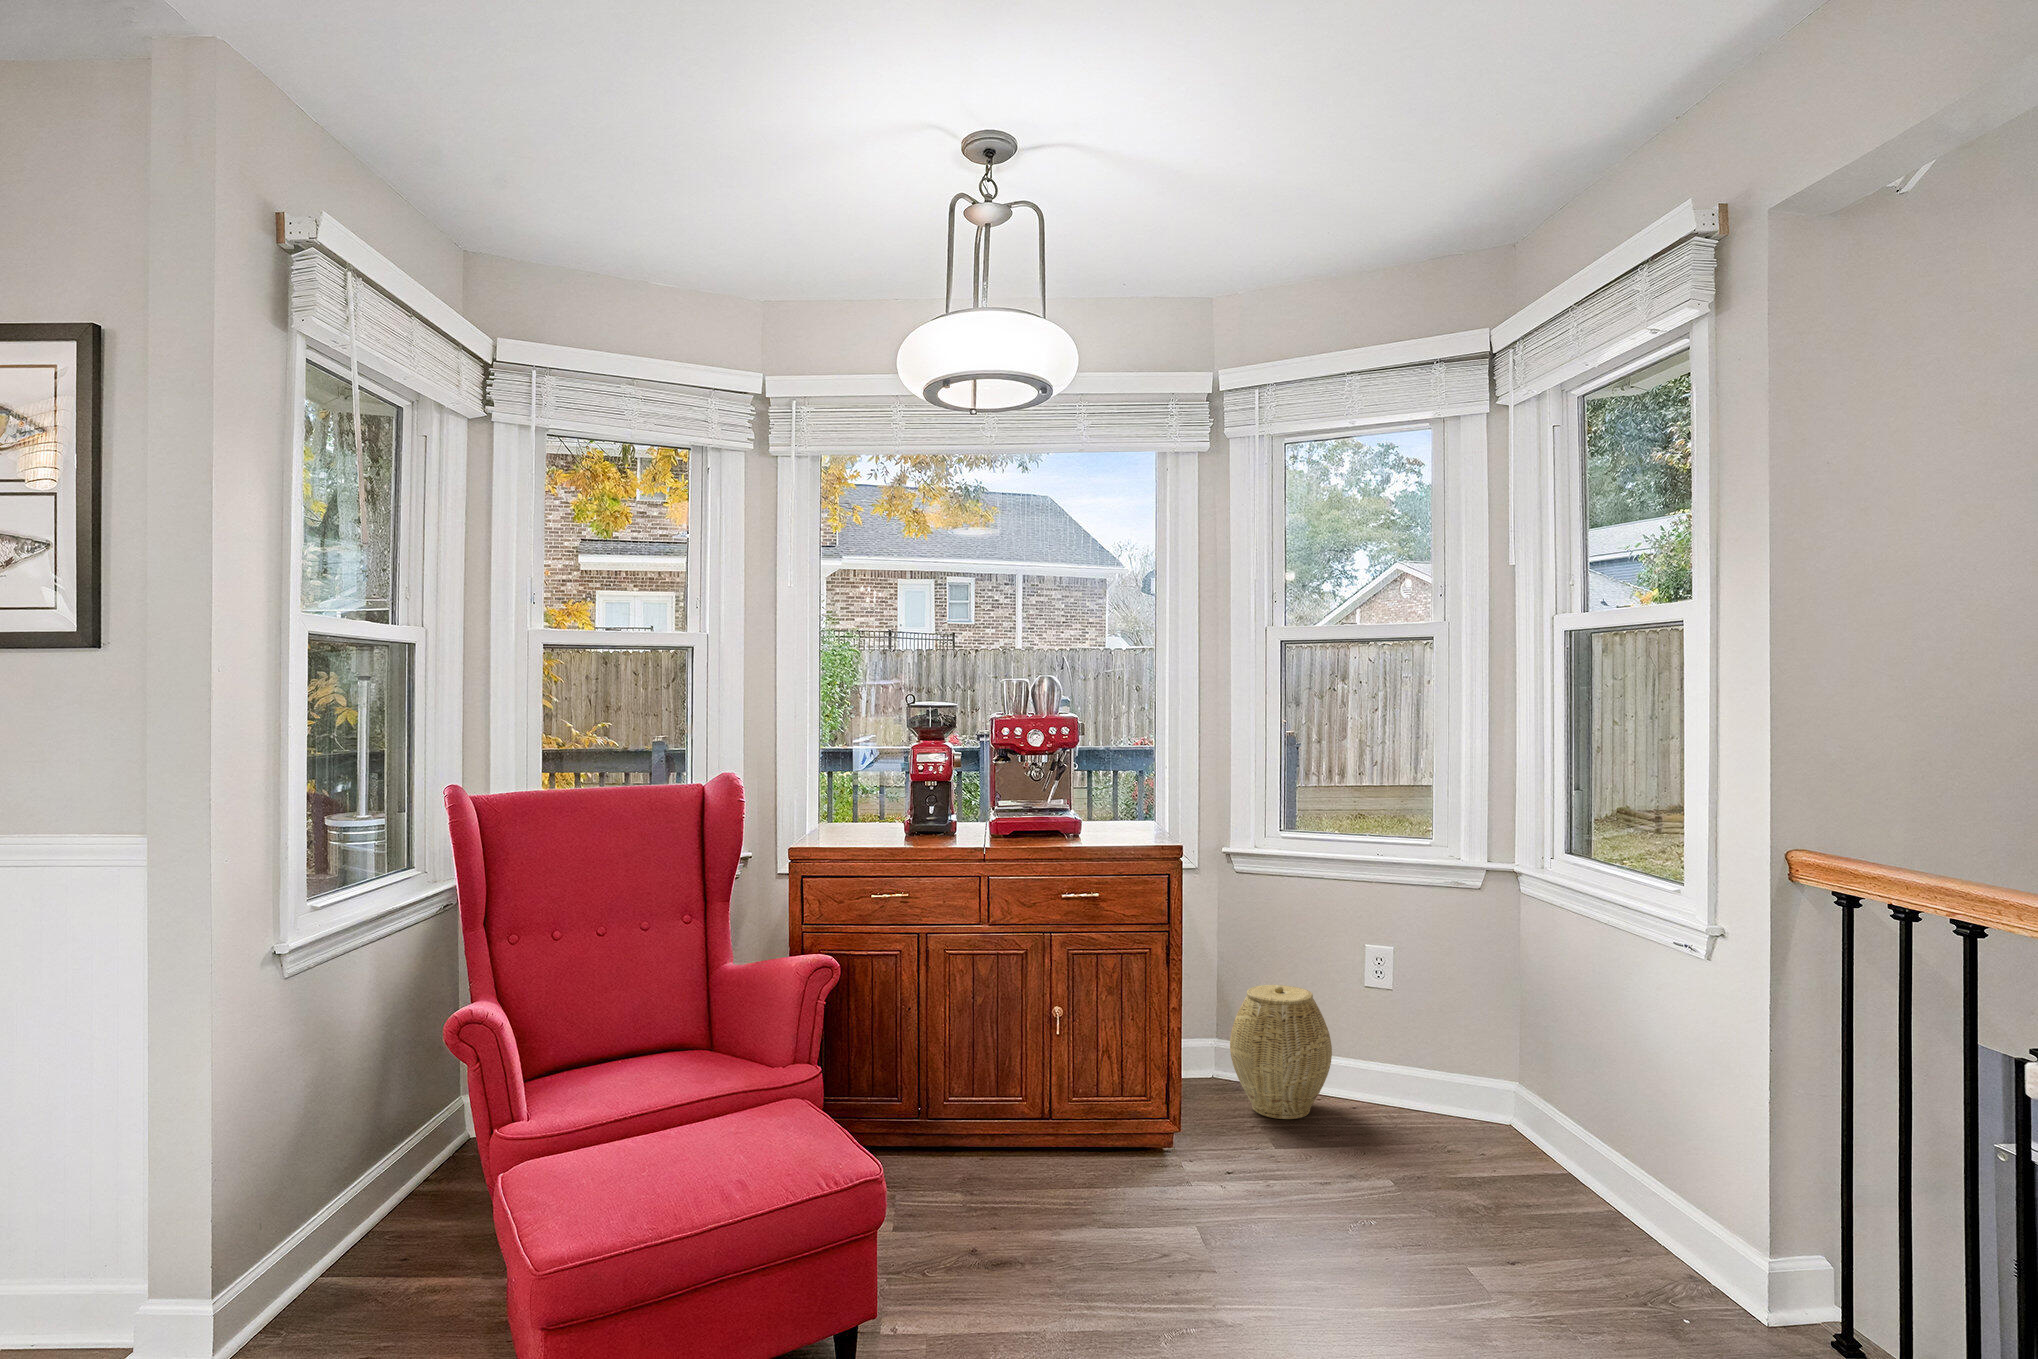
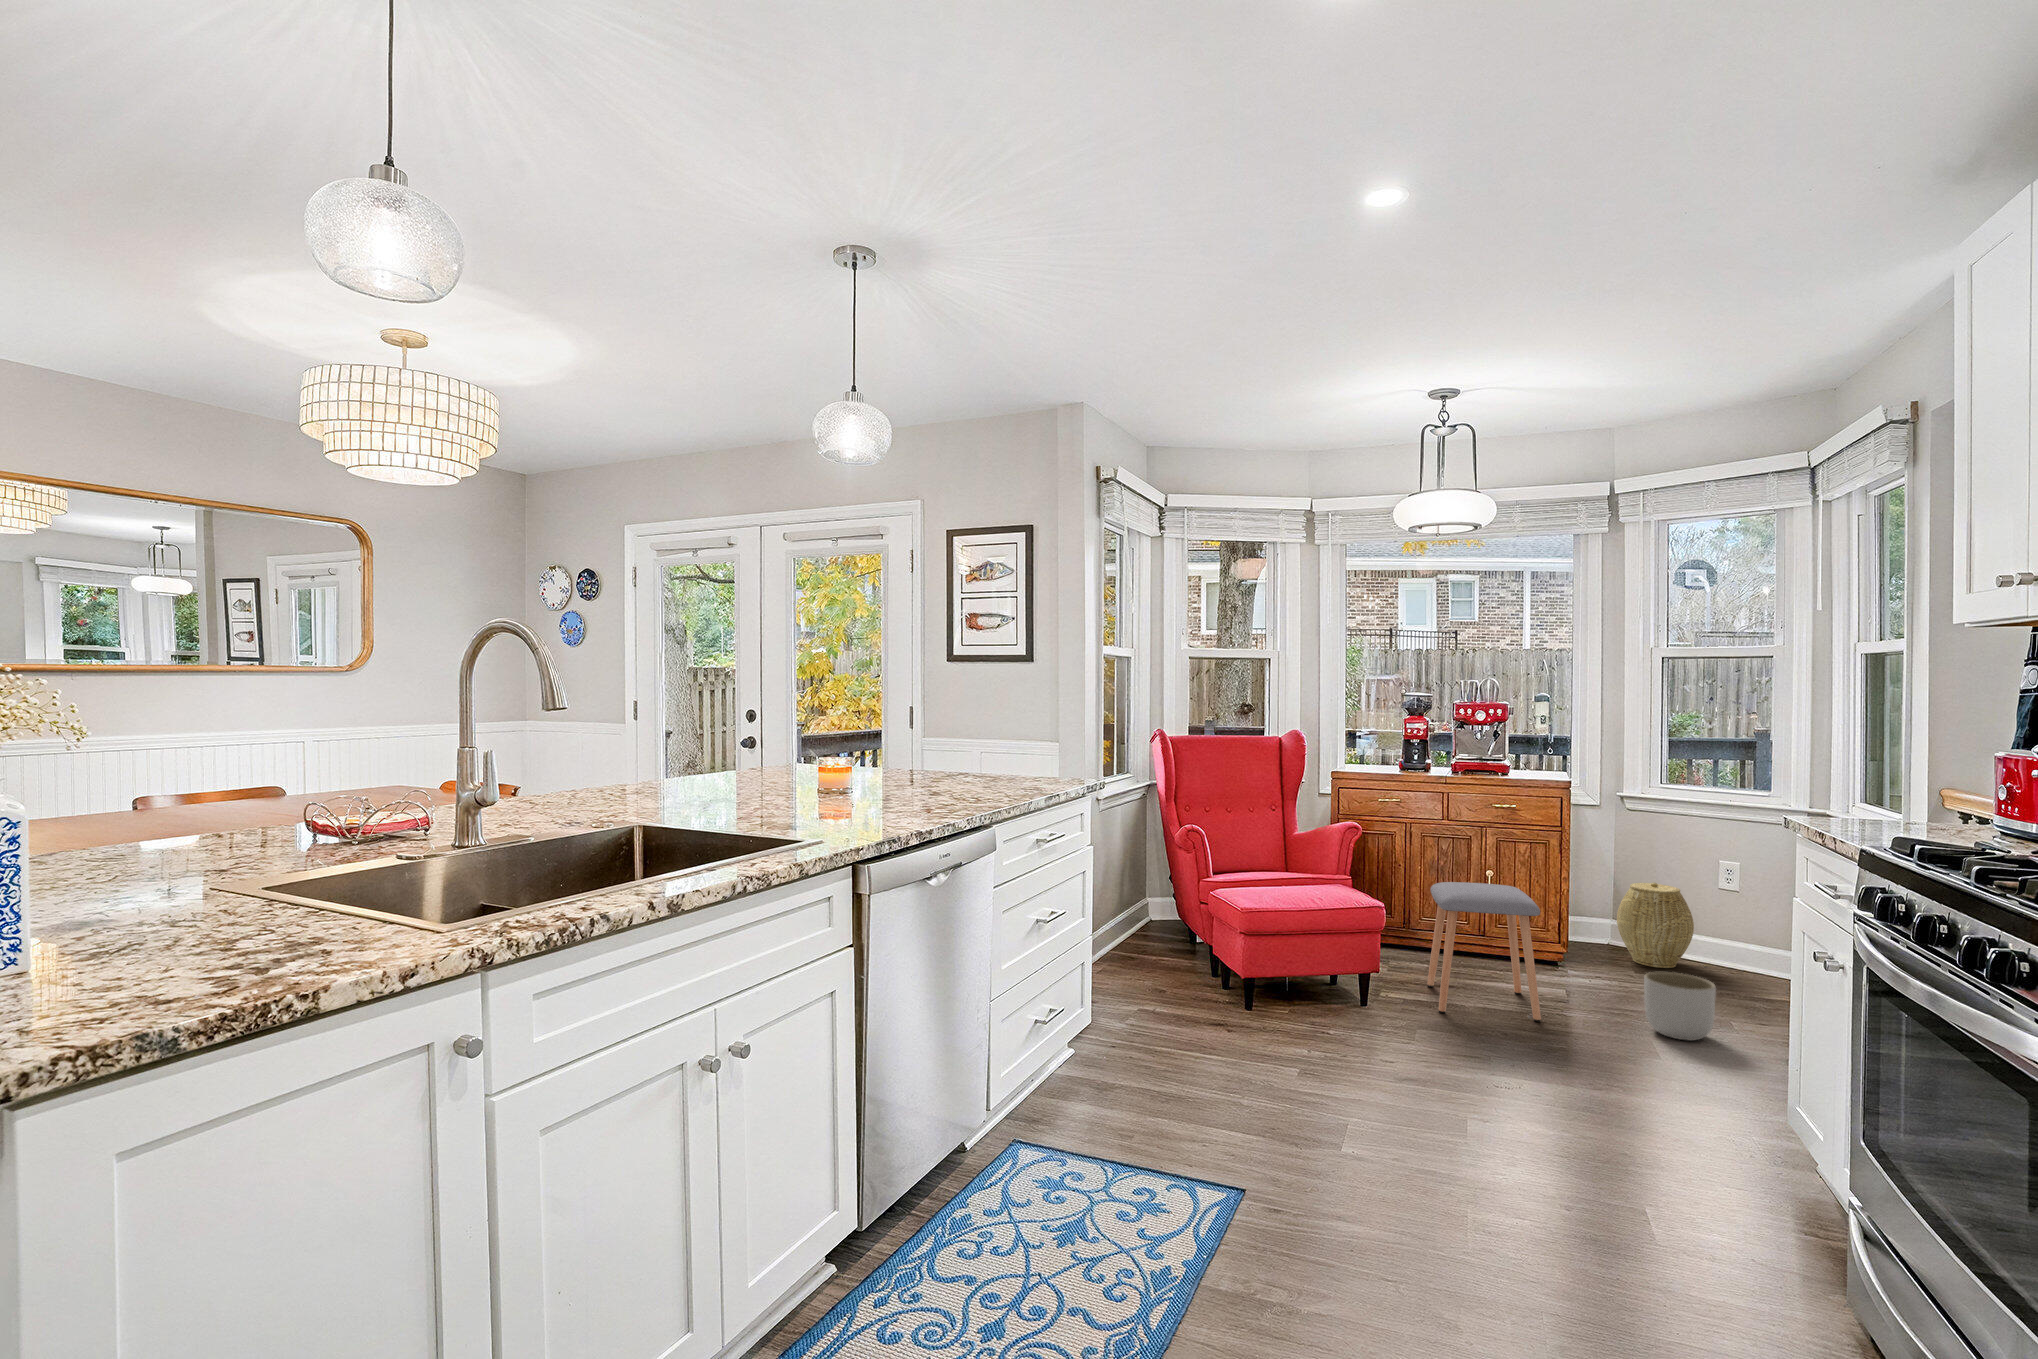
stool: none [955,1043,1151,1327] -> present [1427,882,1541,1022]
planter: none [1309,1174,1418,1307] -> present [1644,972,1716,1040]

